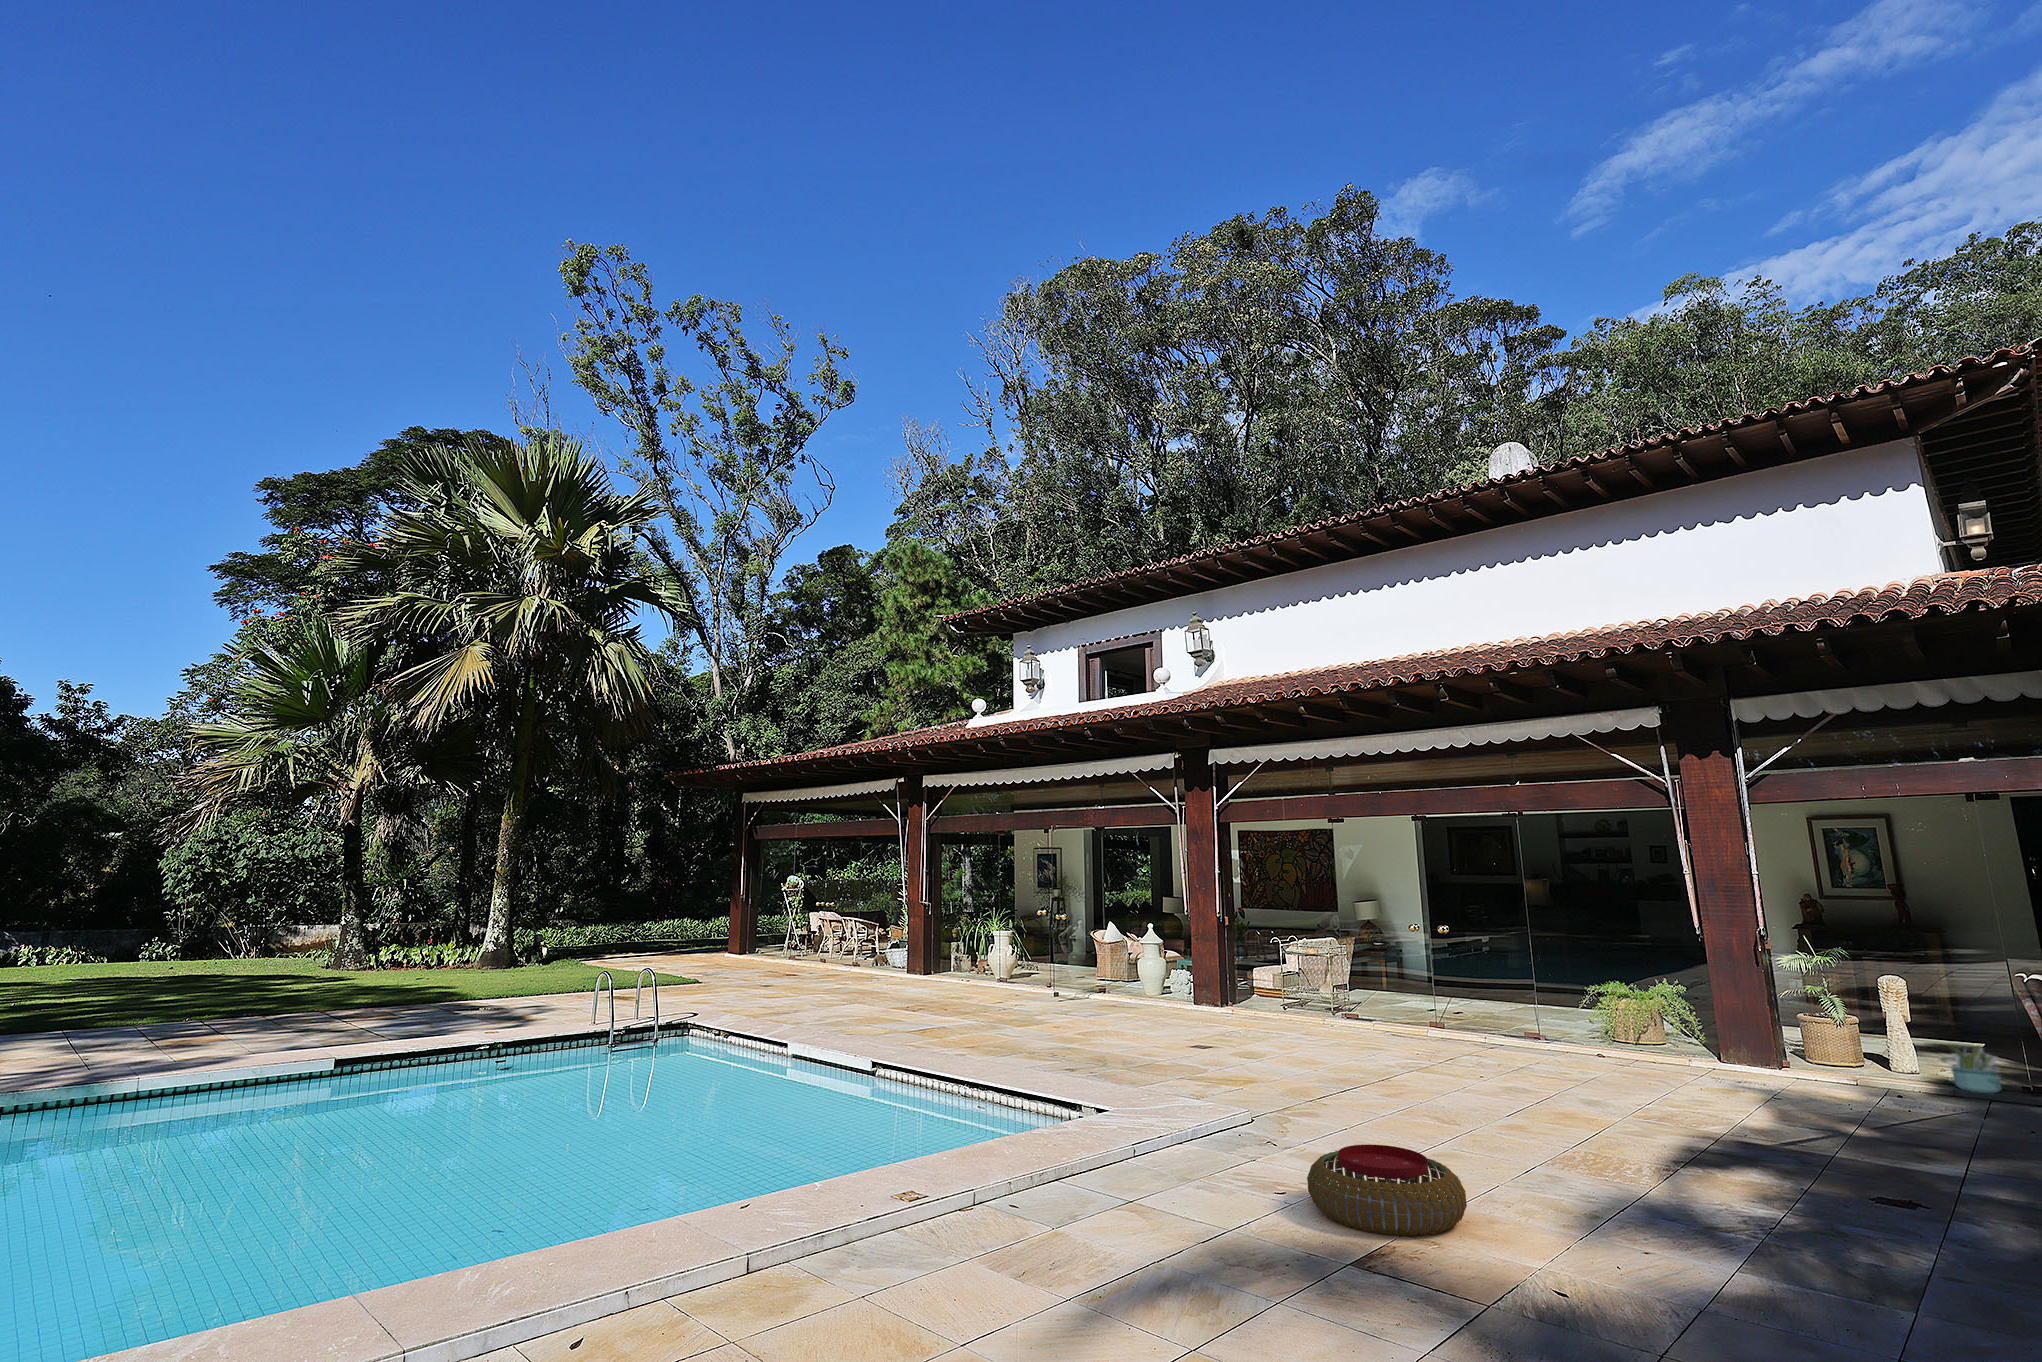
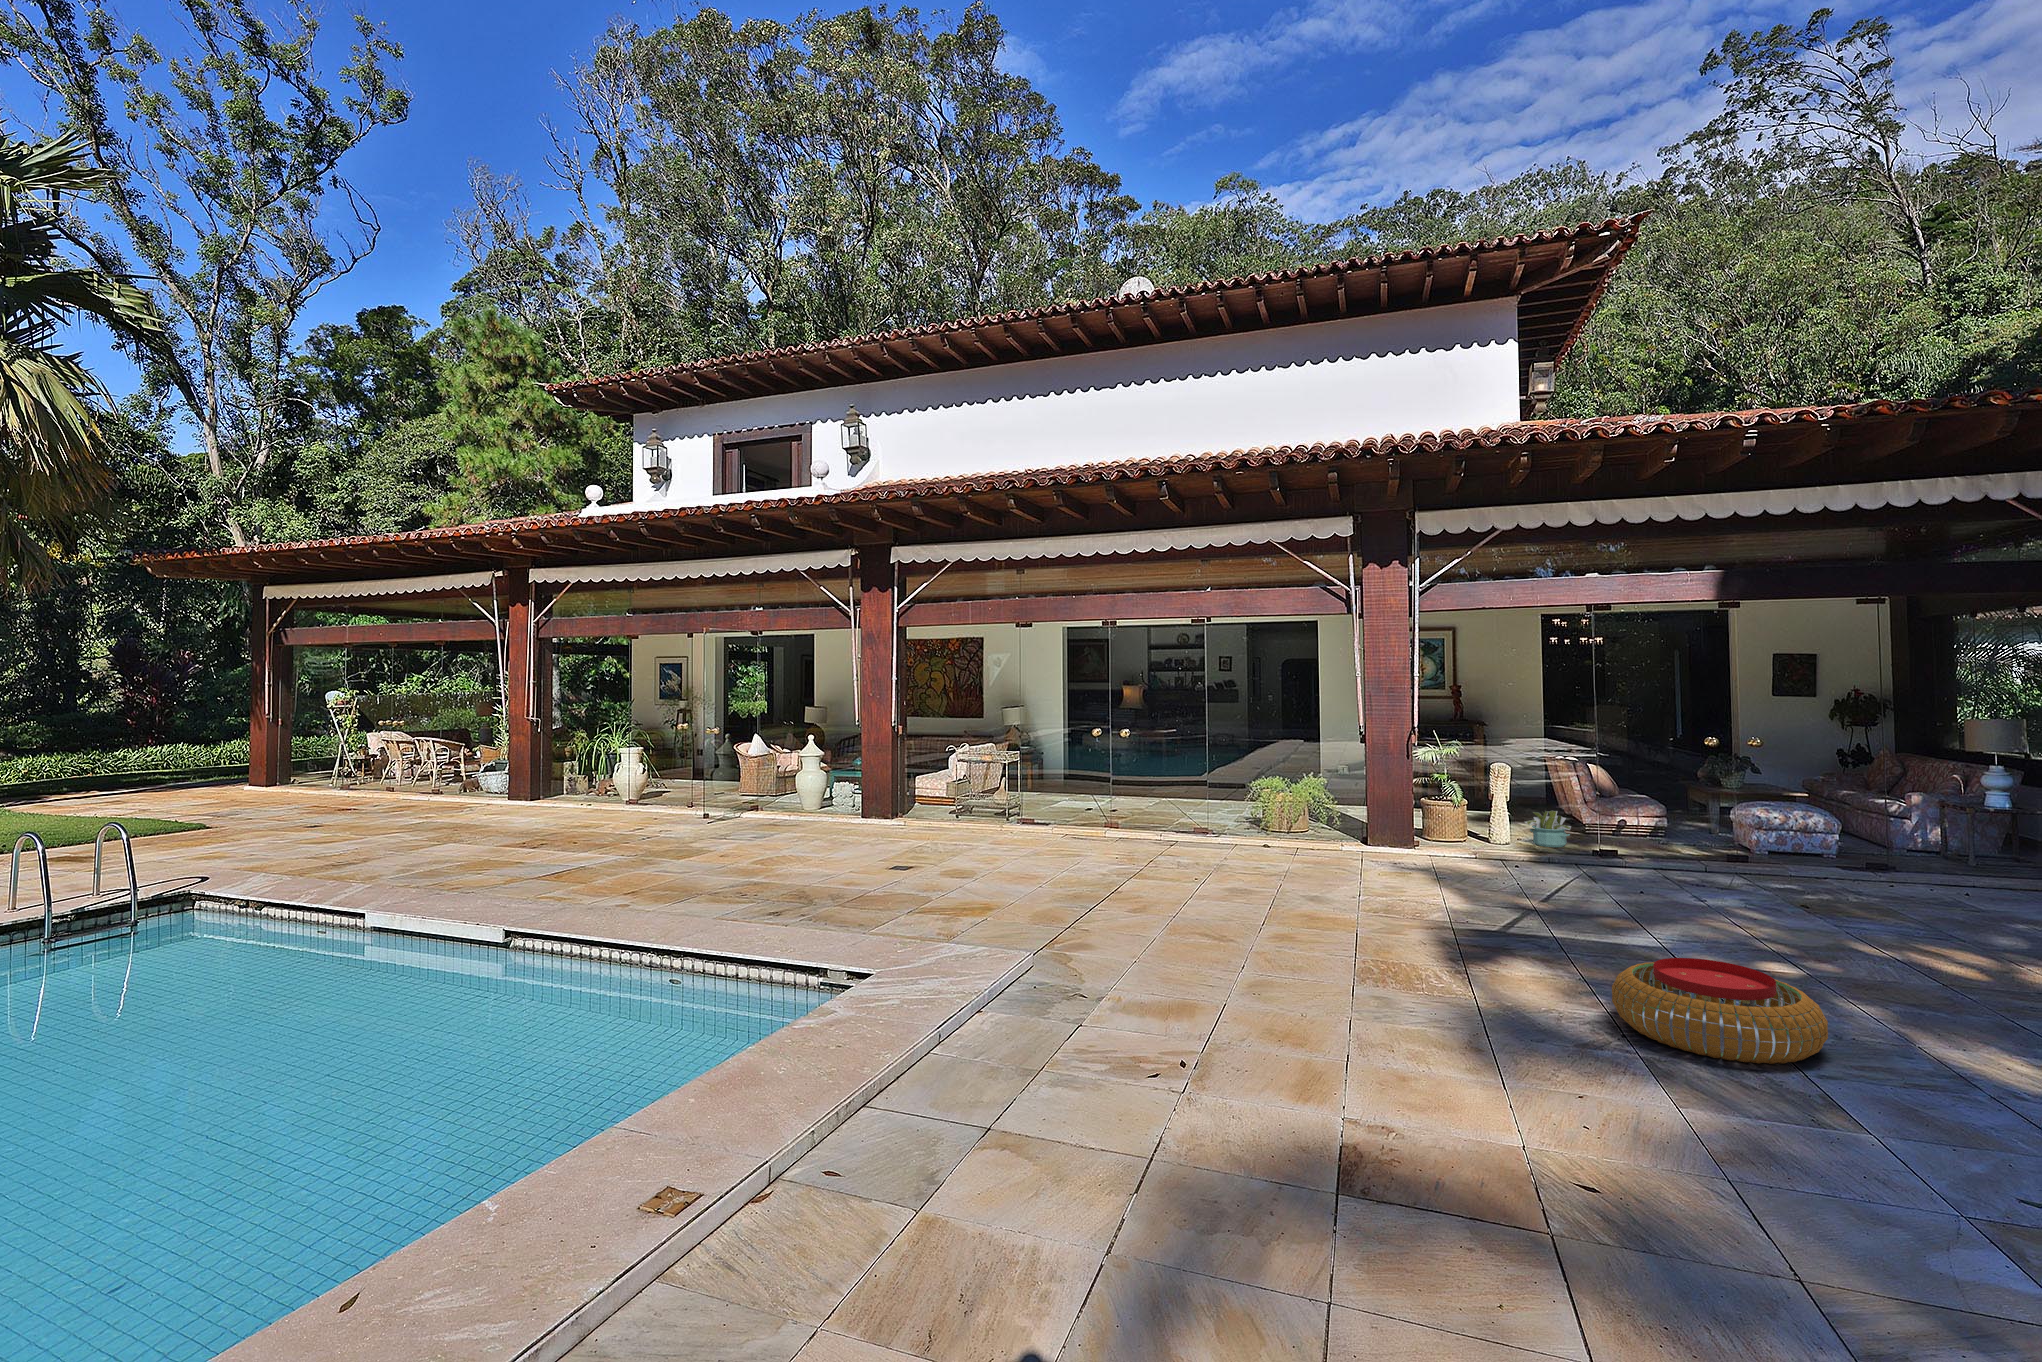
pouf: present [1307,1144,1467,1236] -> present [1612,958,1828,1064]

